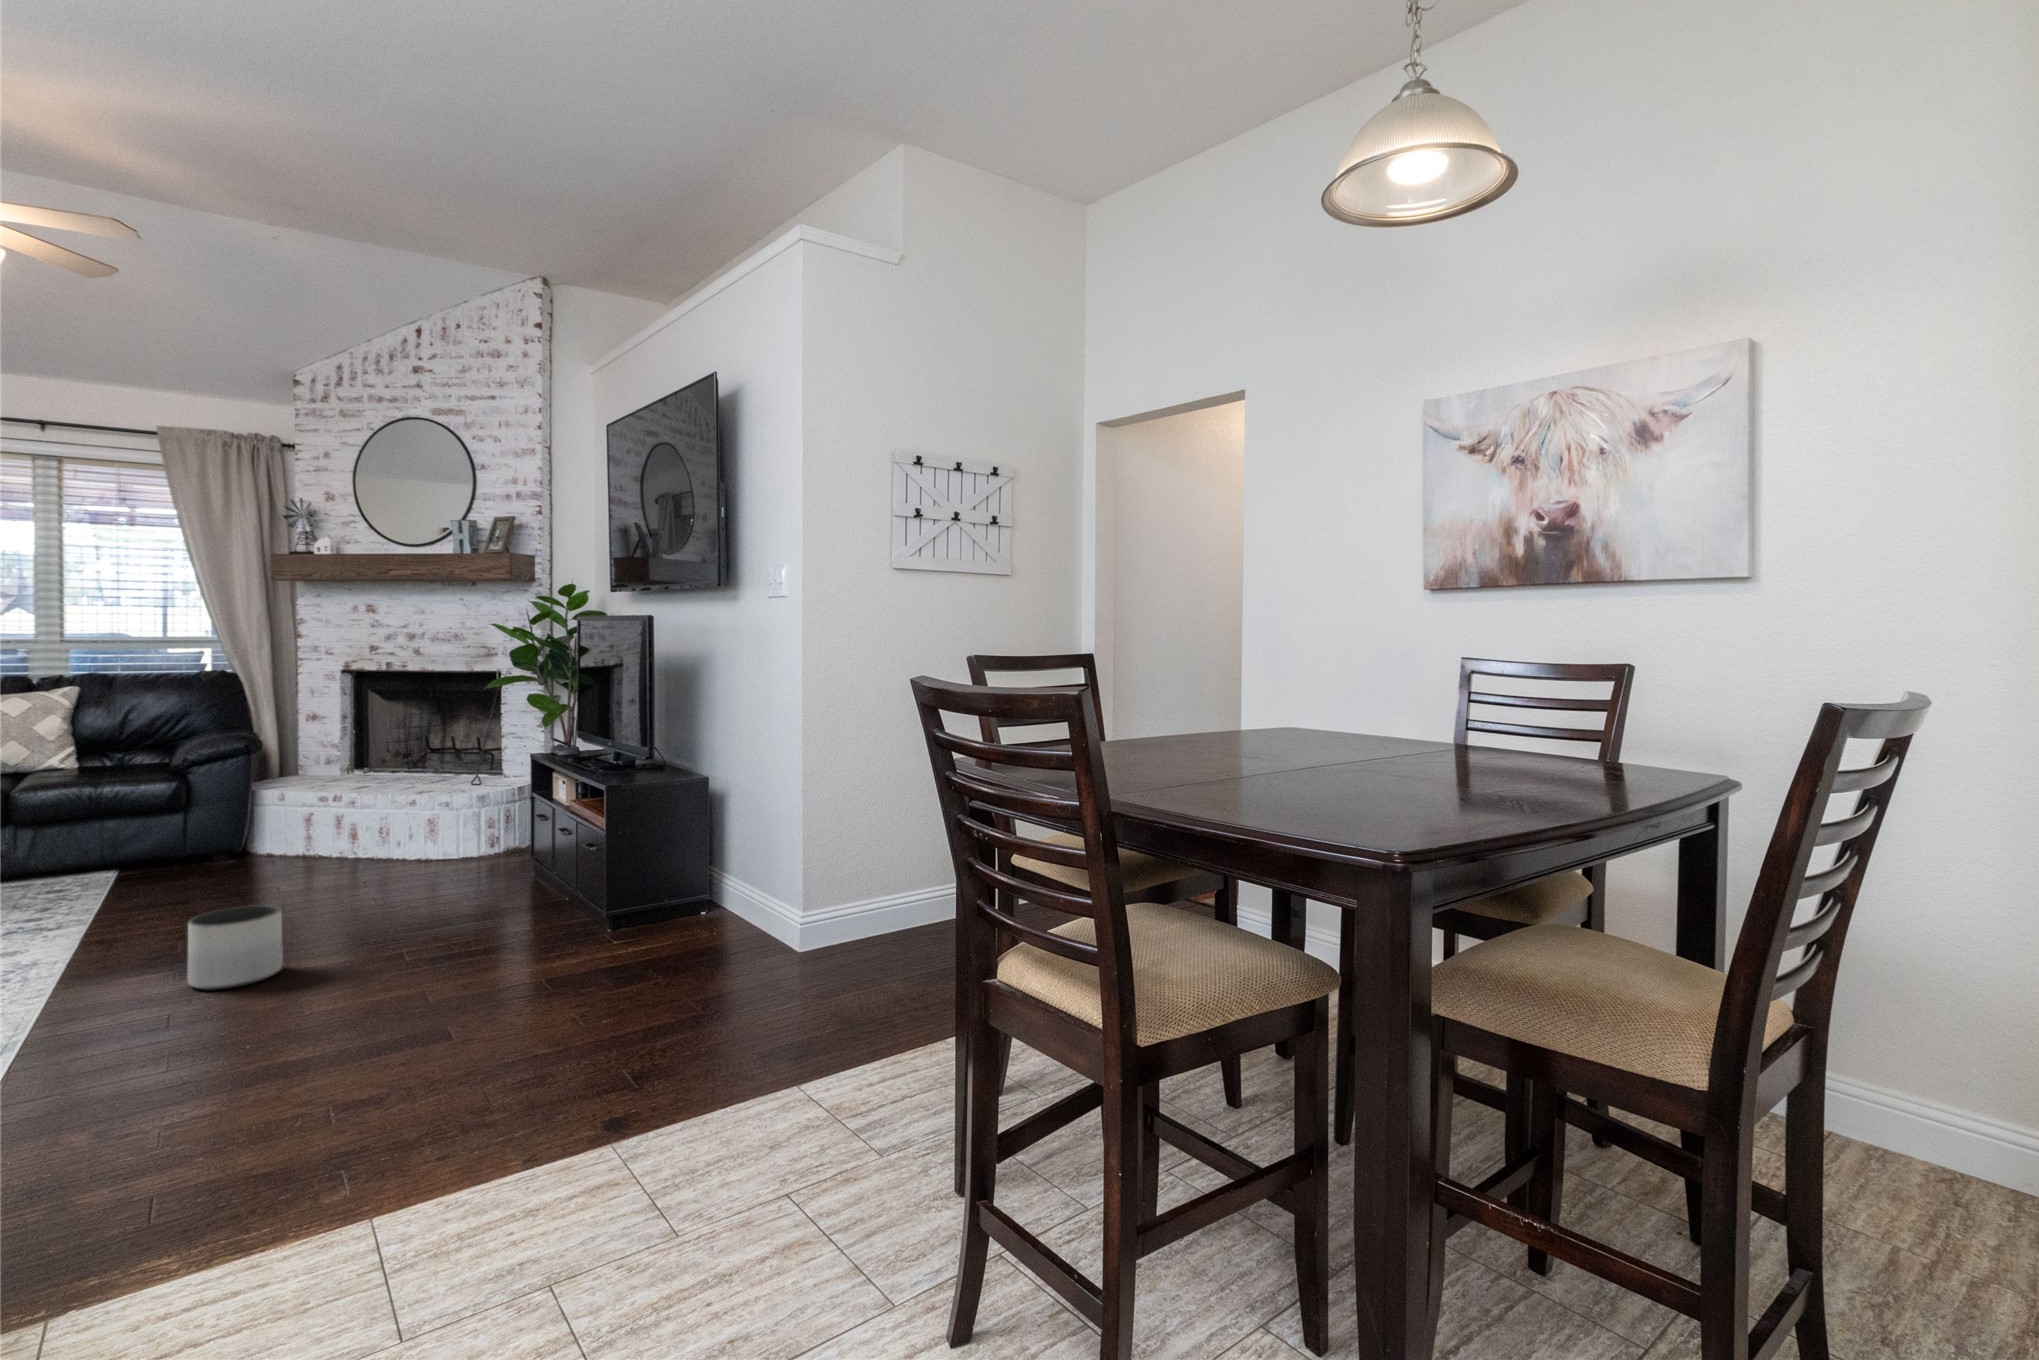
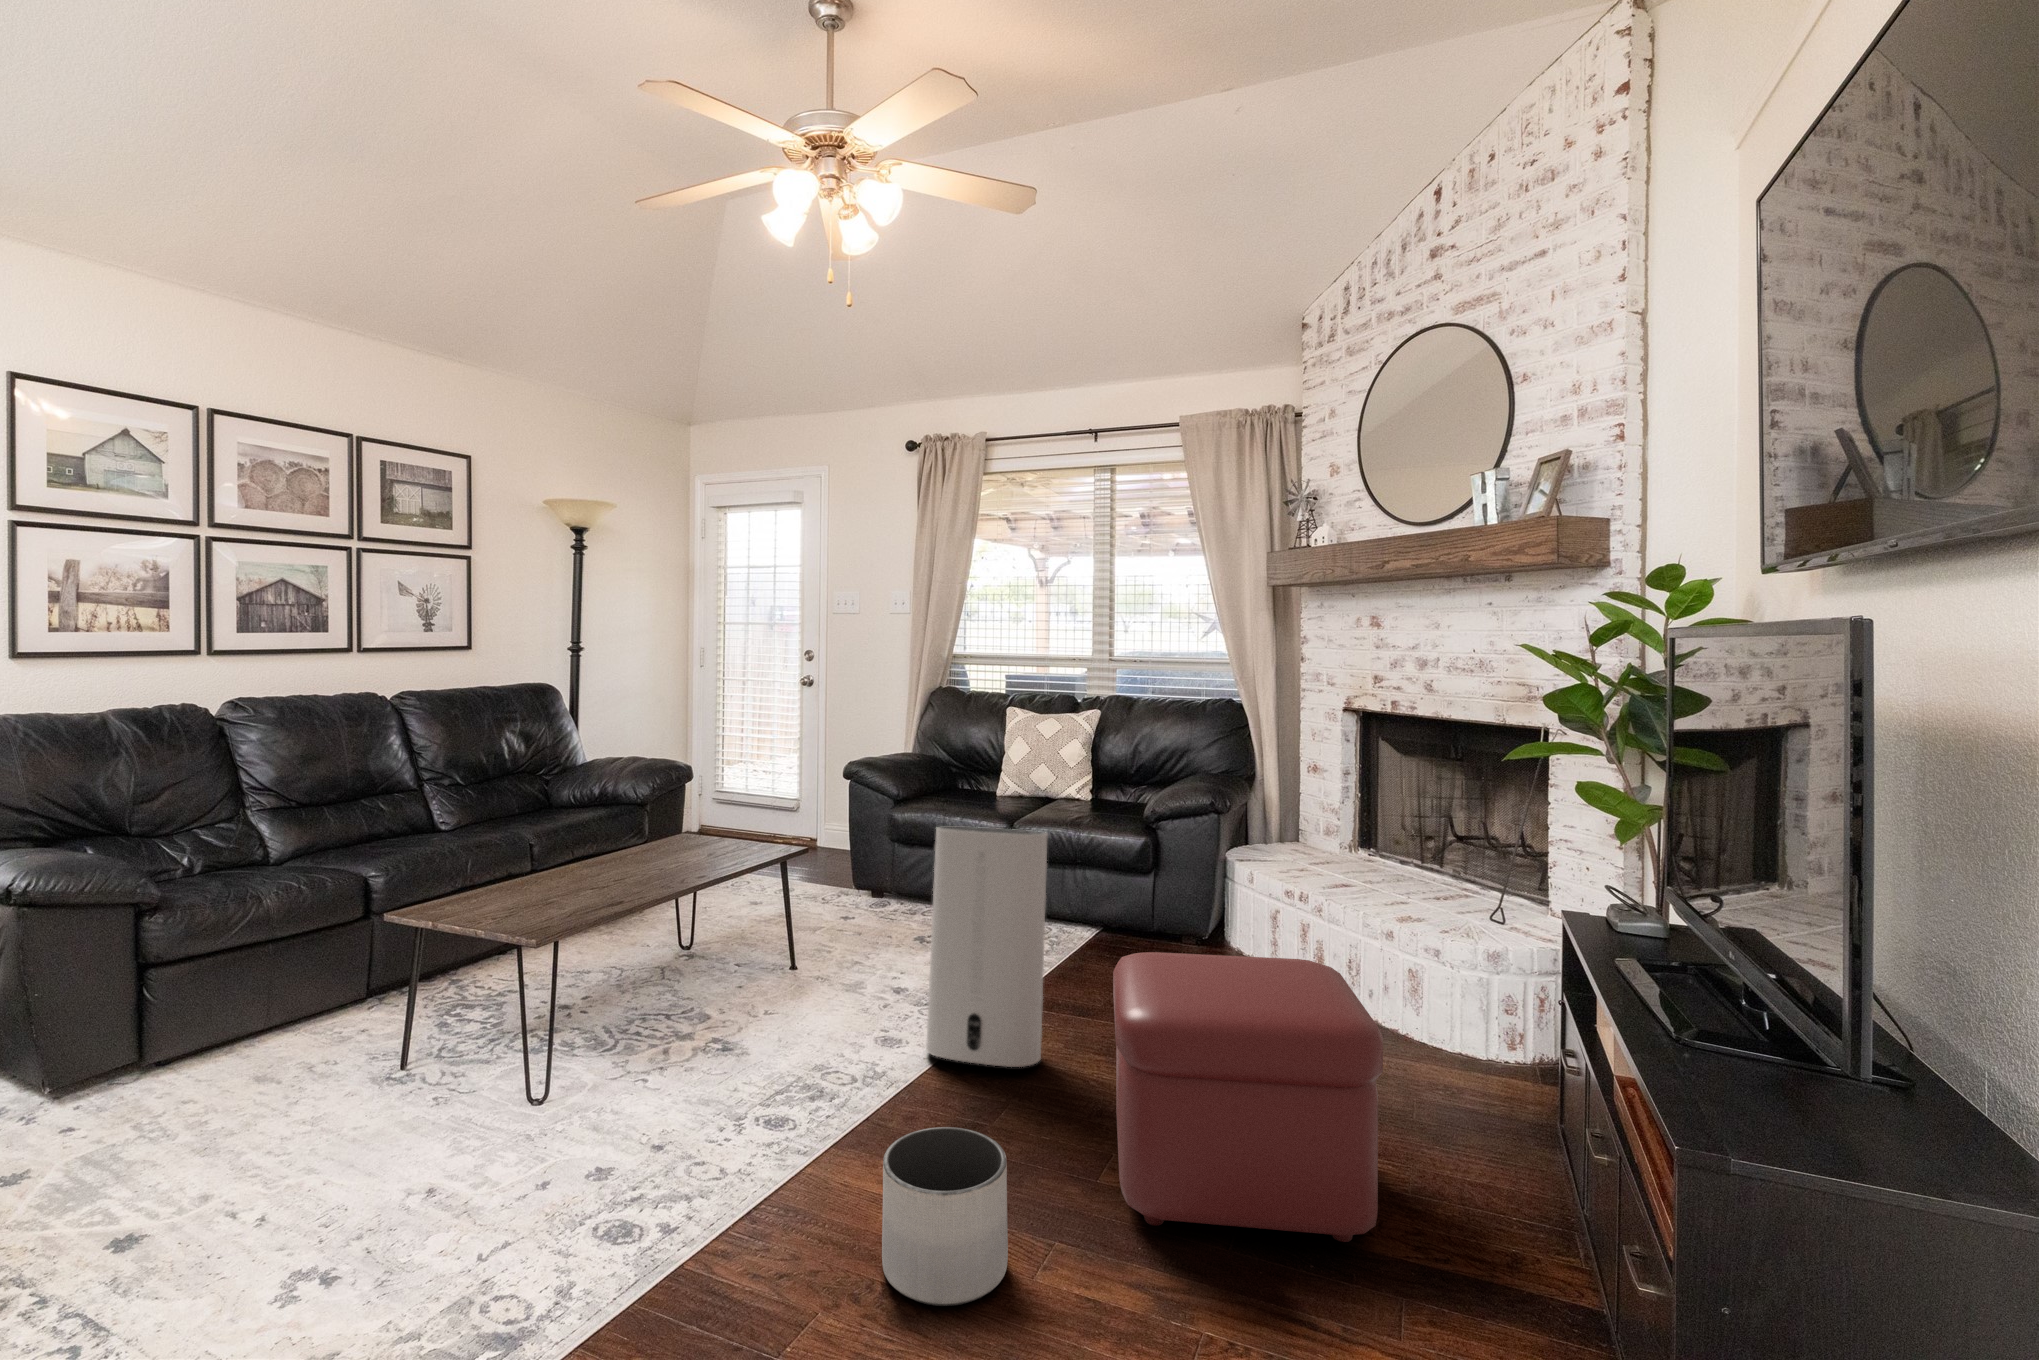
air purifier: none [54,761,181,943] -> present [926,826,1048,1067]
ottoman: none [280,796,470,938] -> present [1113,952,1383,1242]

